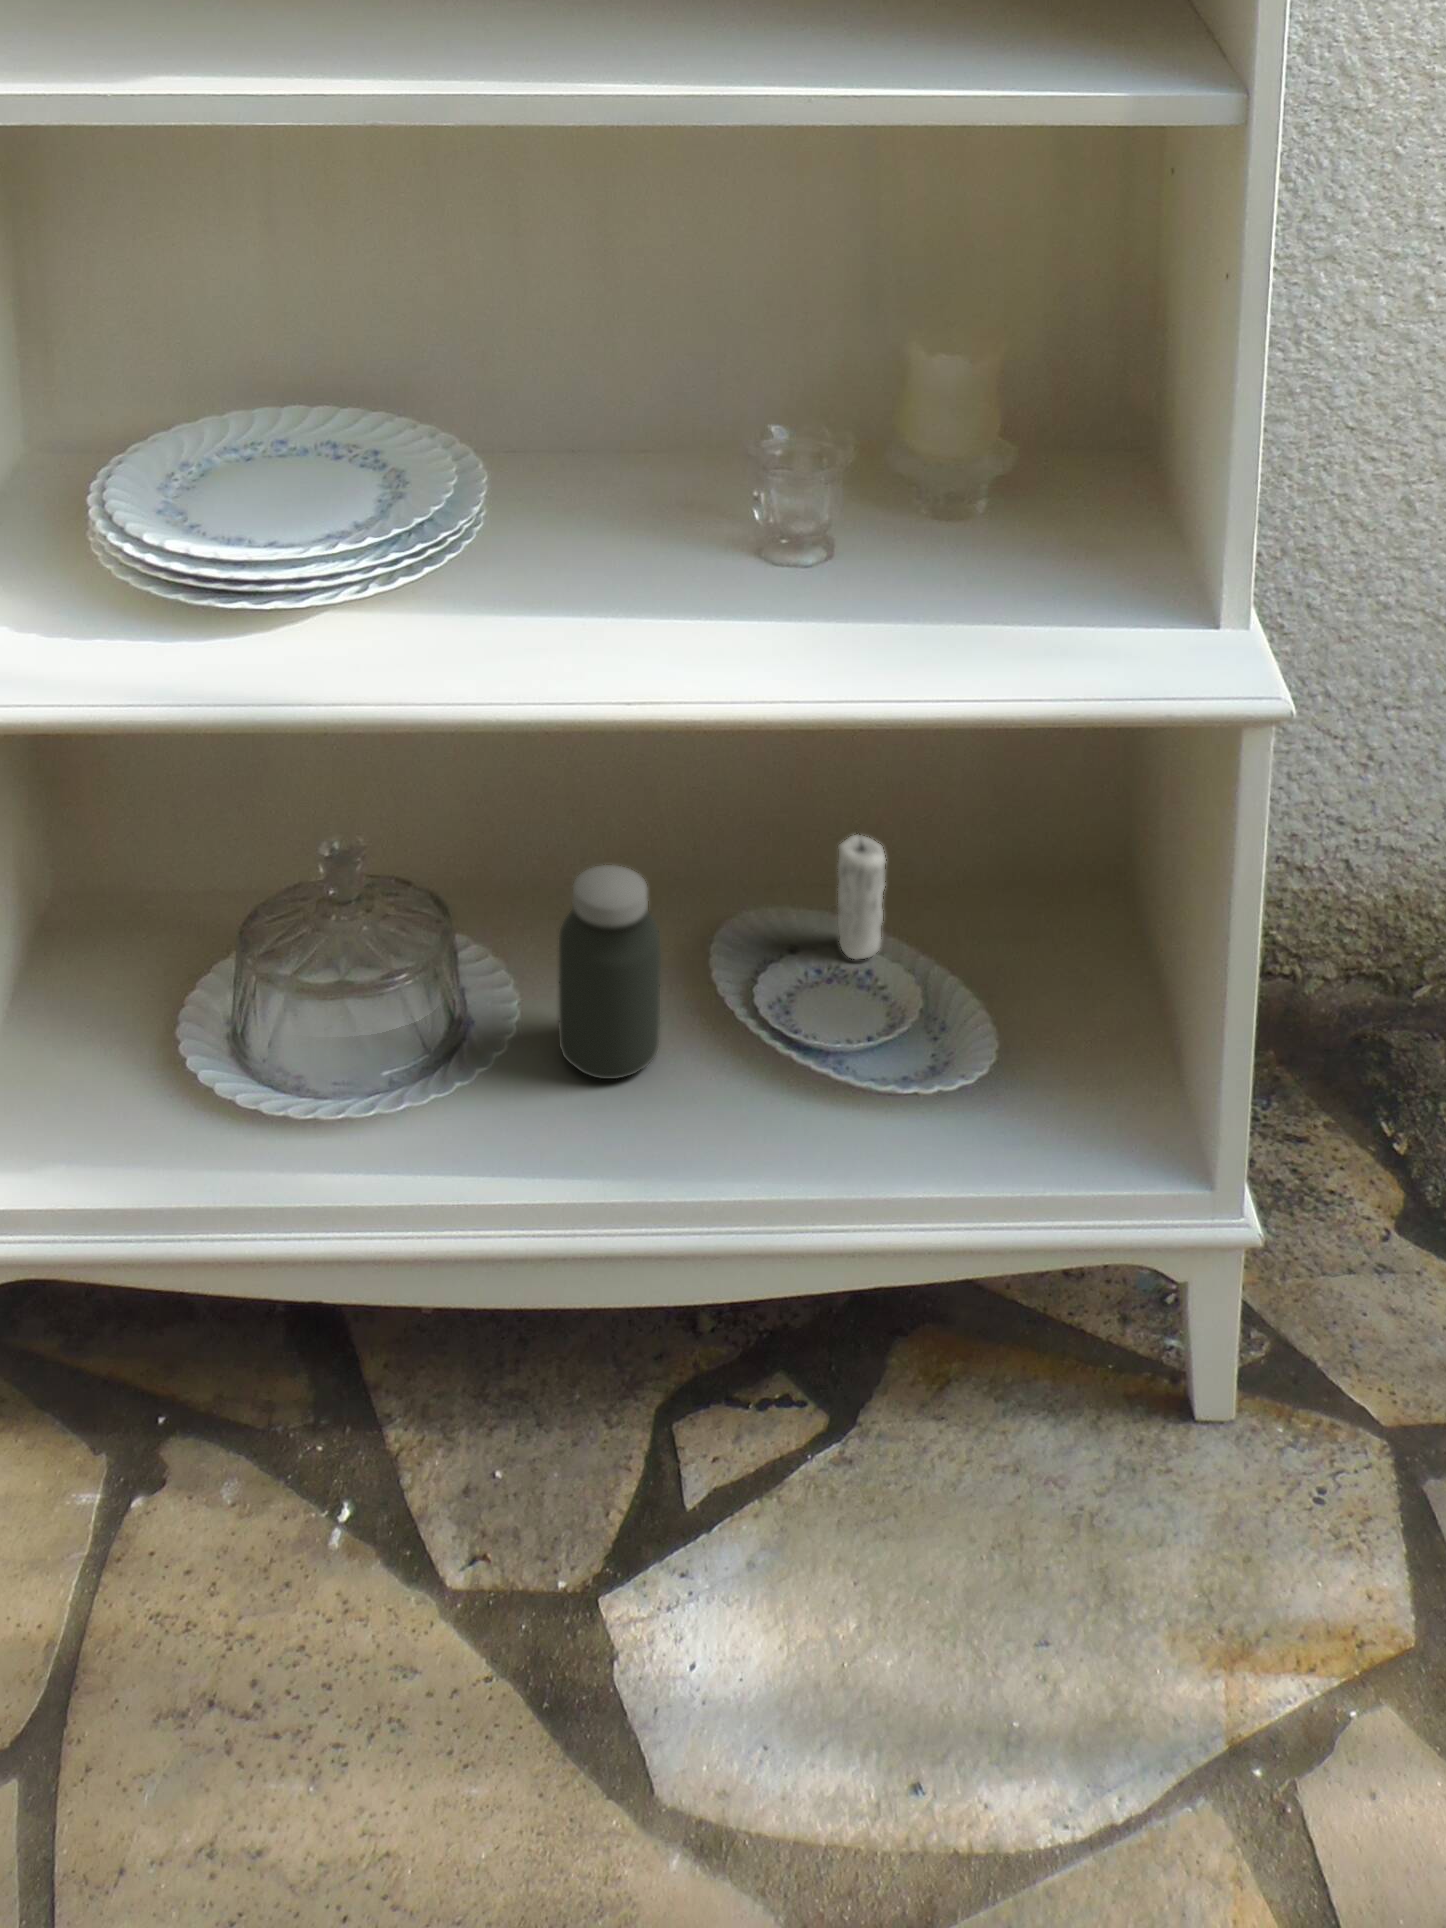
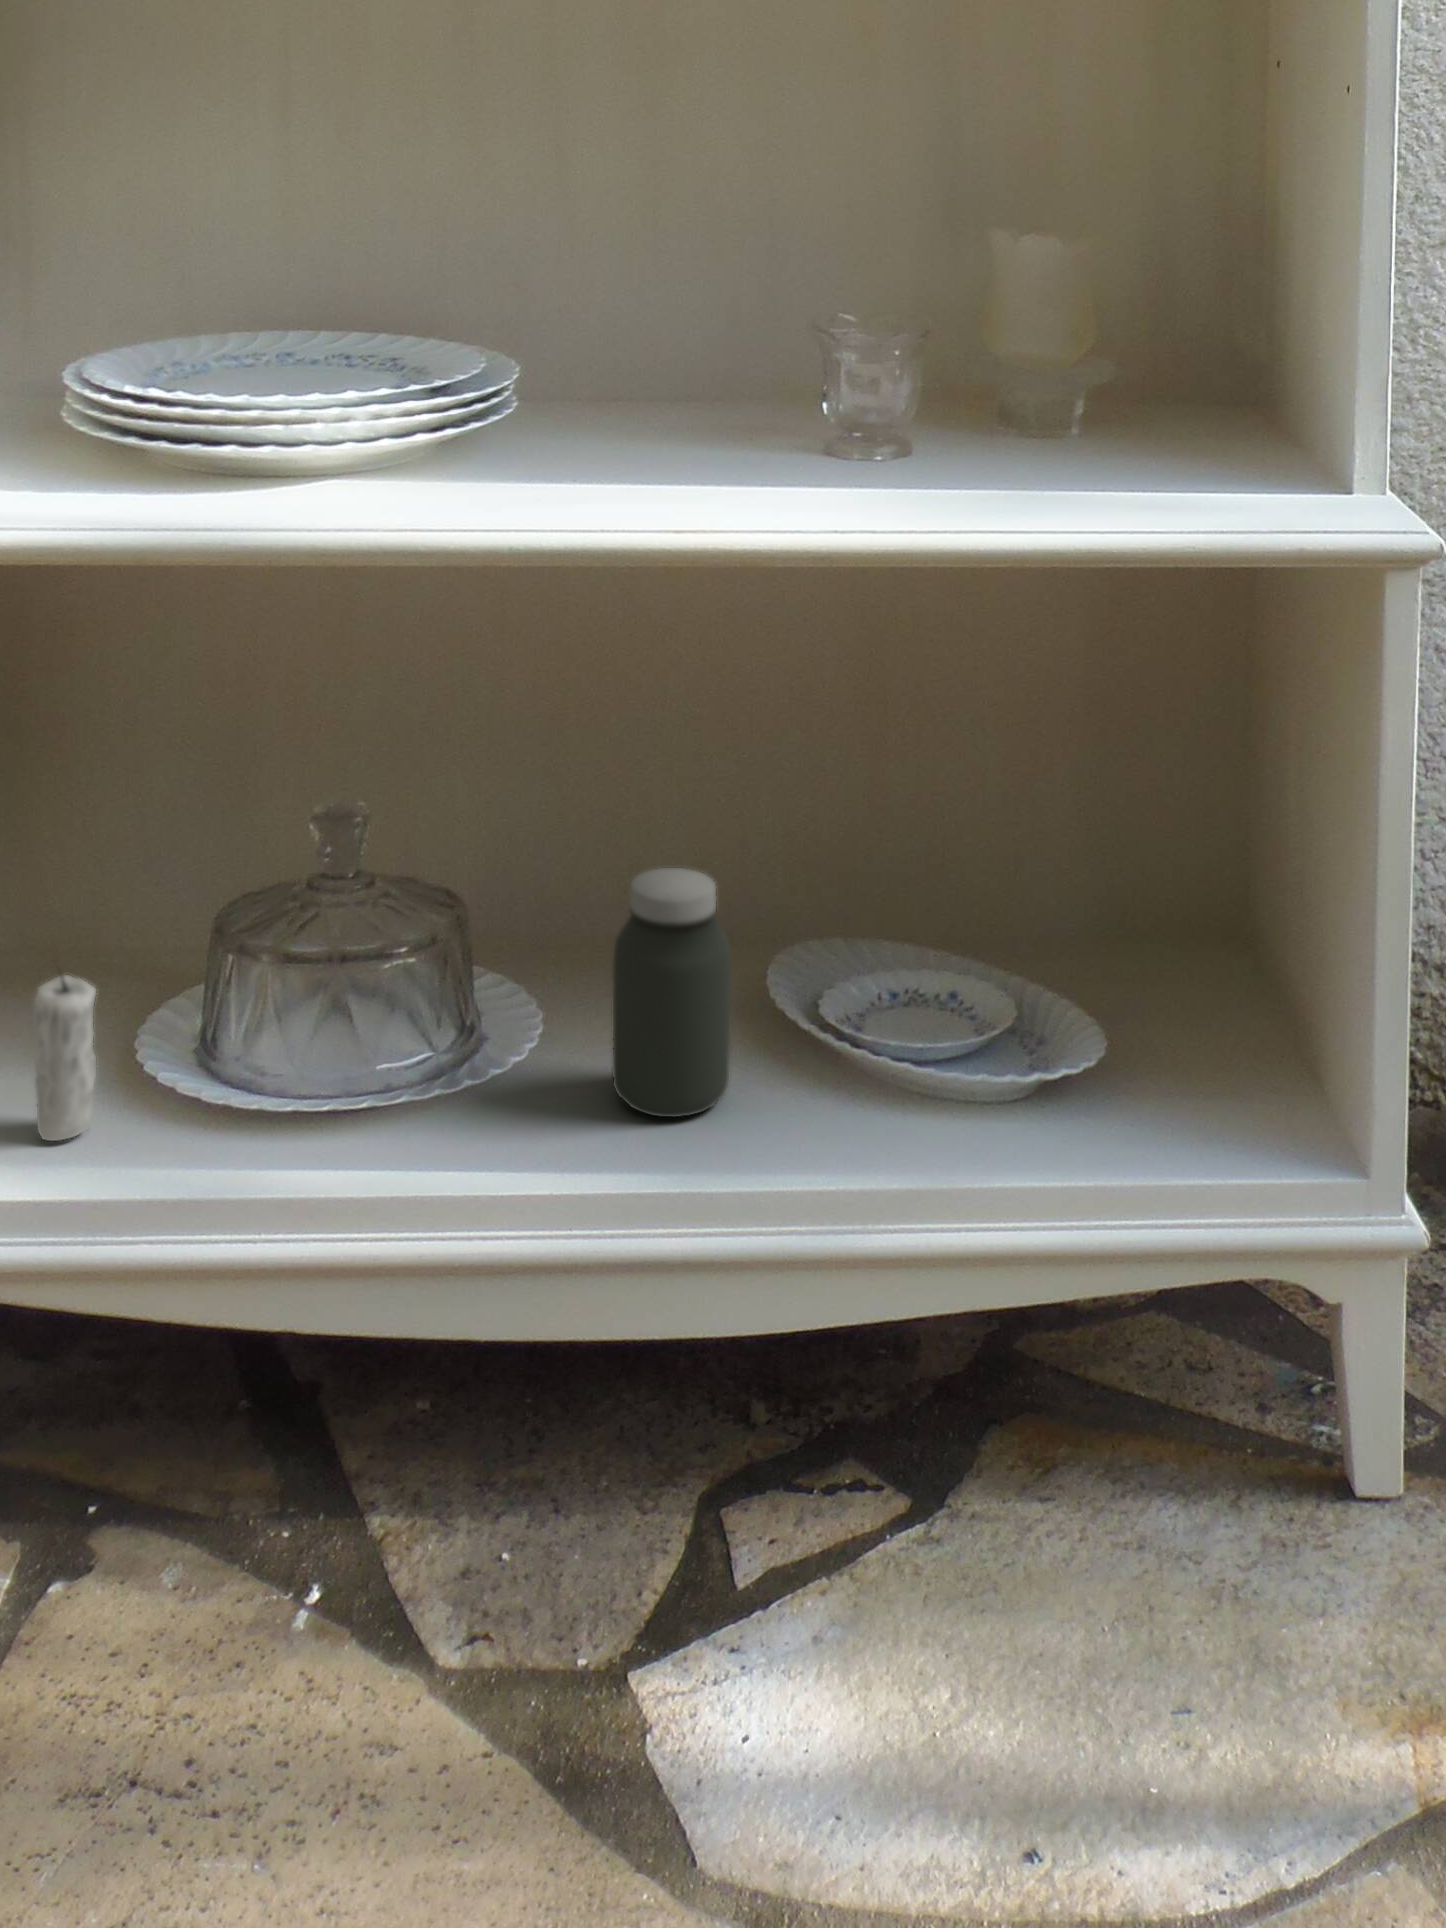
candle: present [838,834,886,959] -> present [34,974,96,1141]

